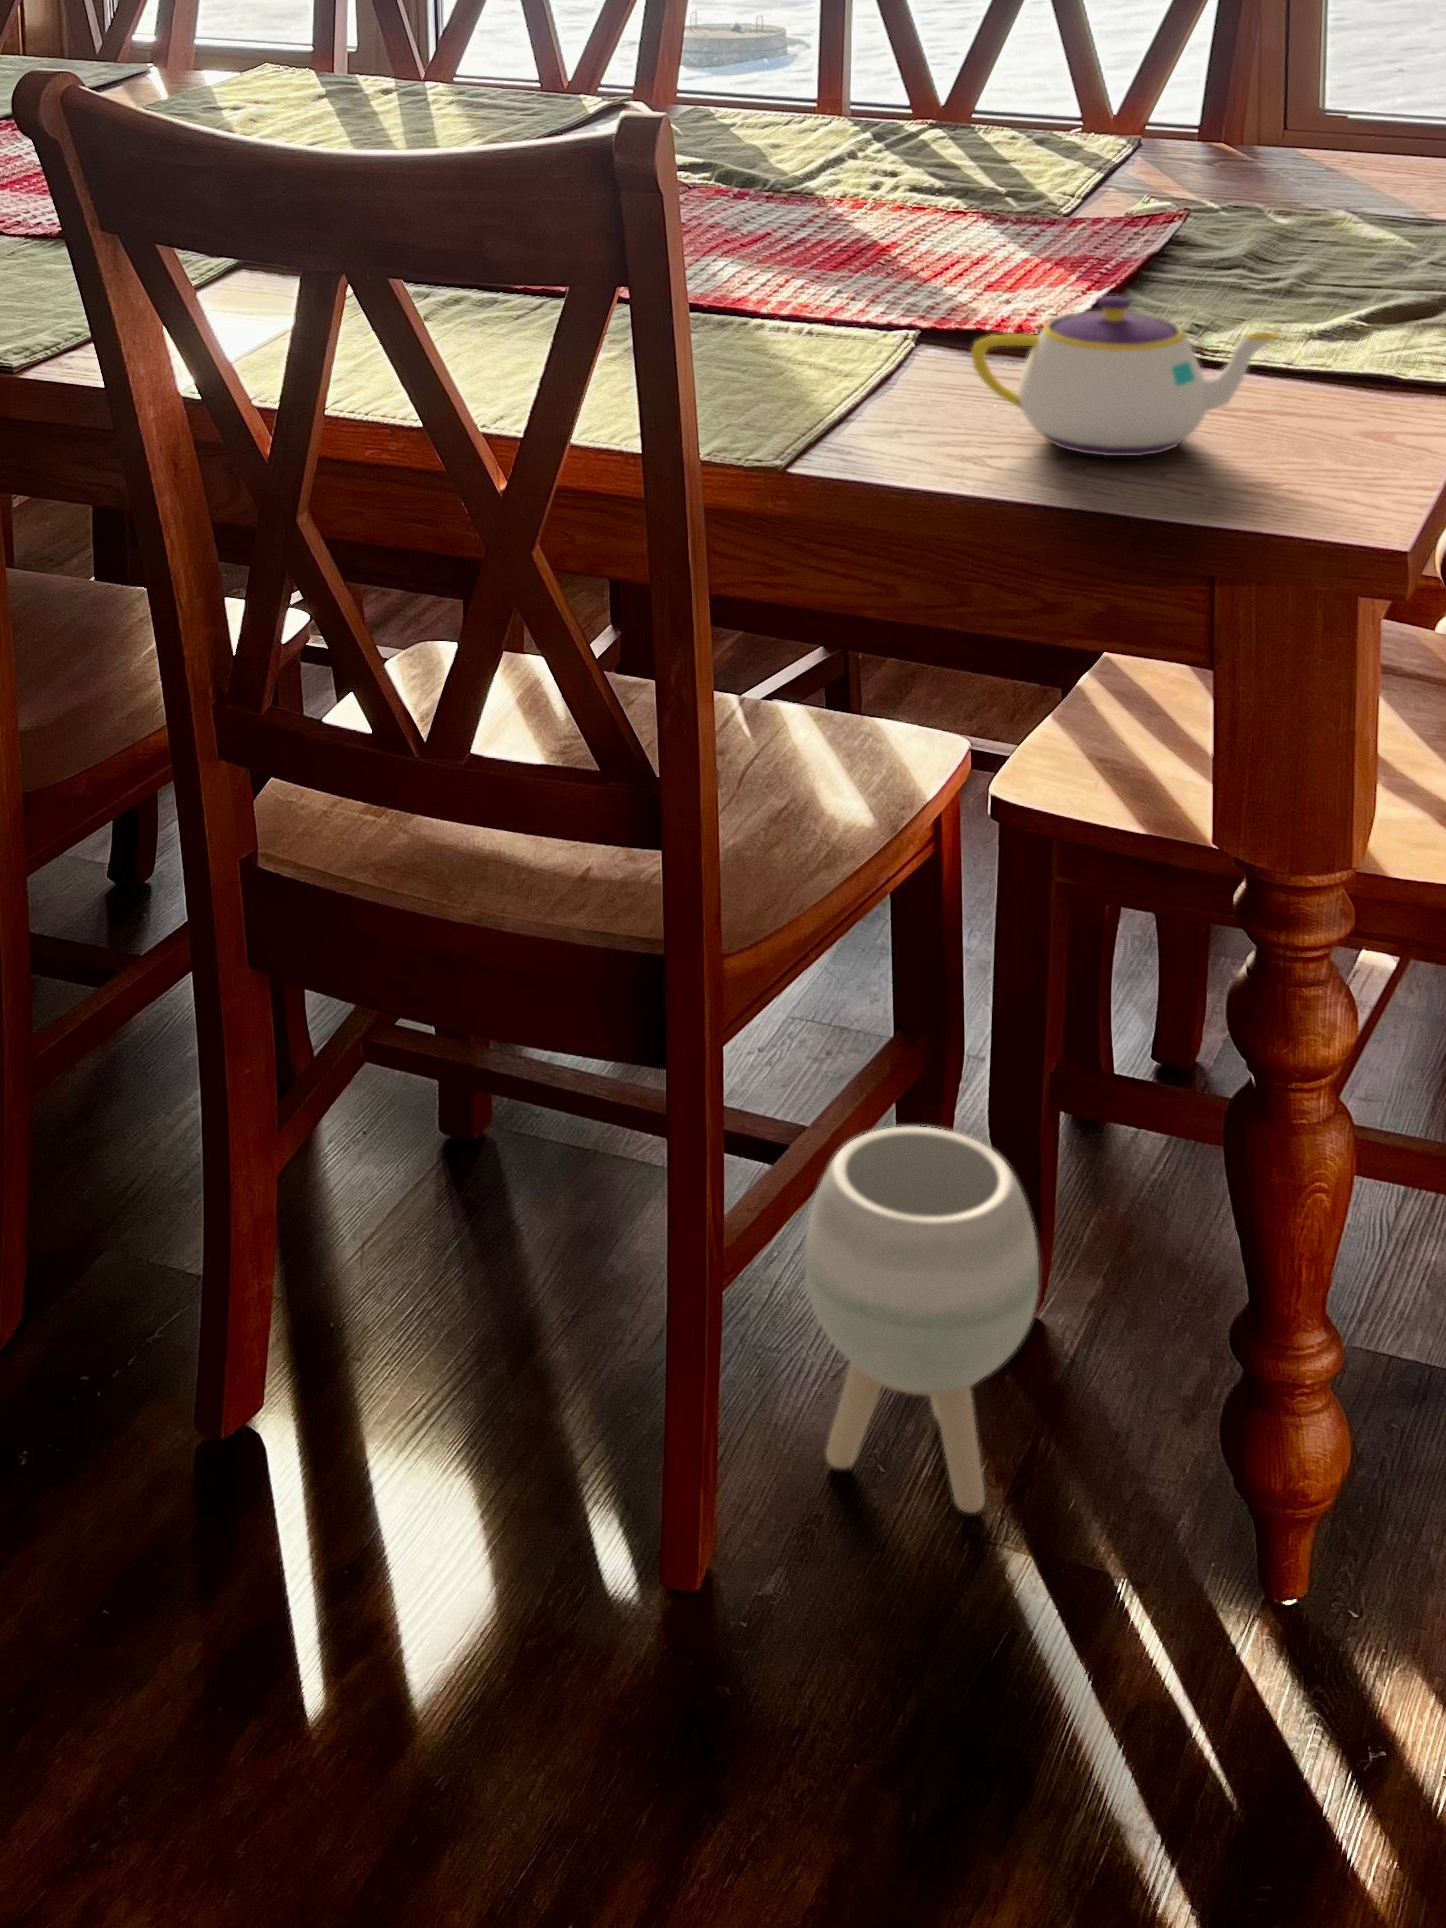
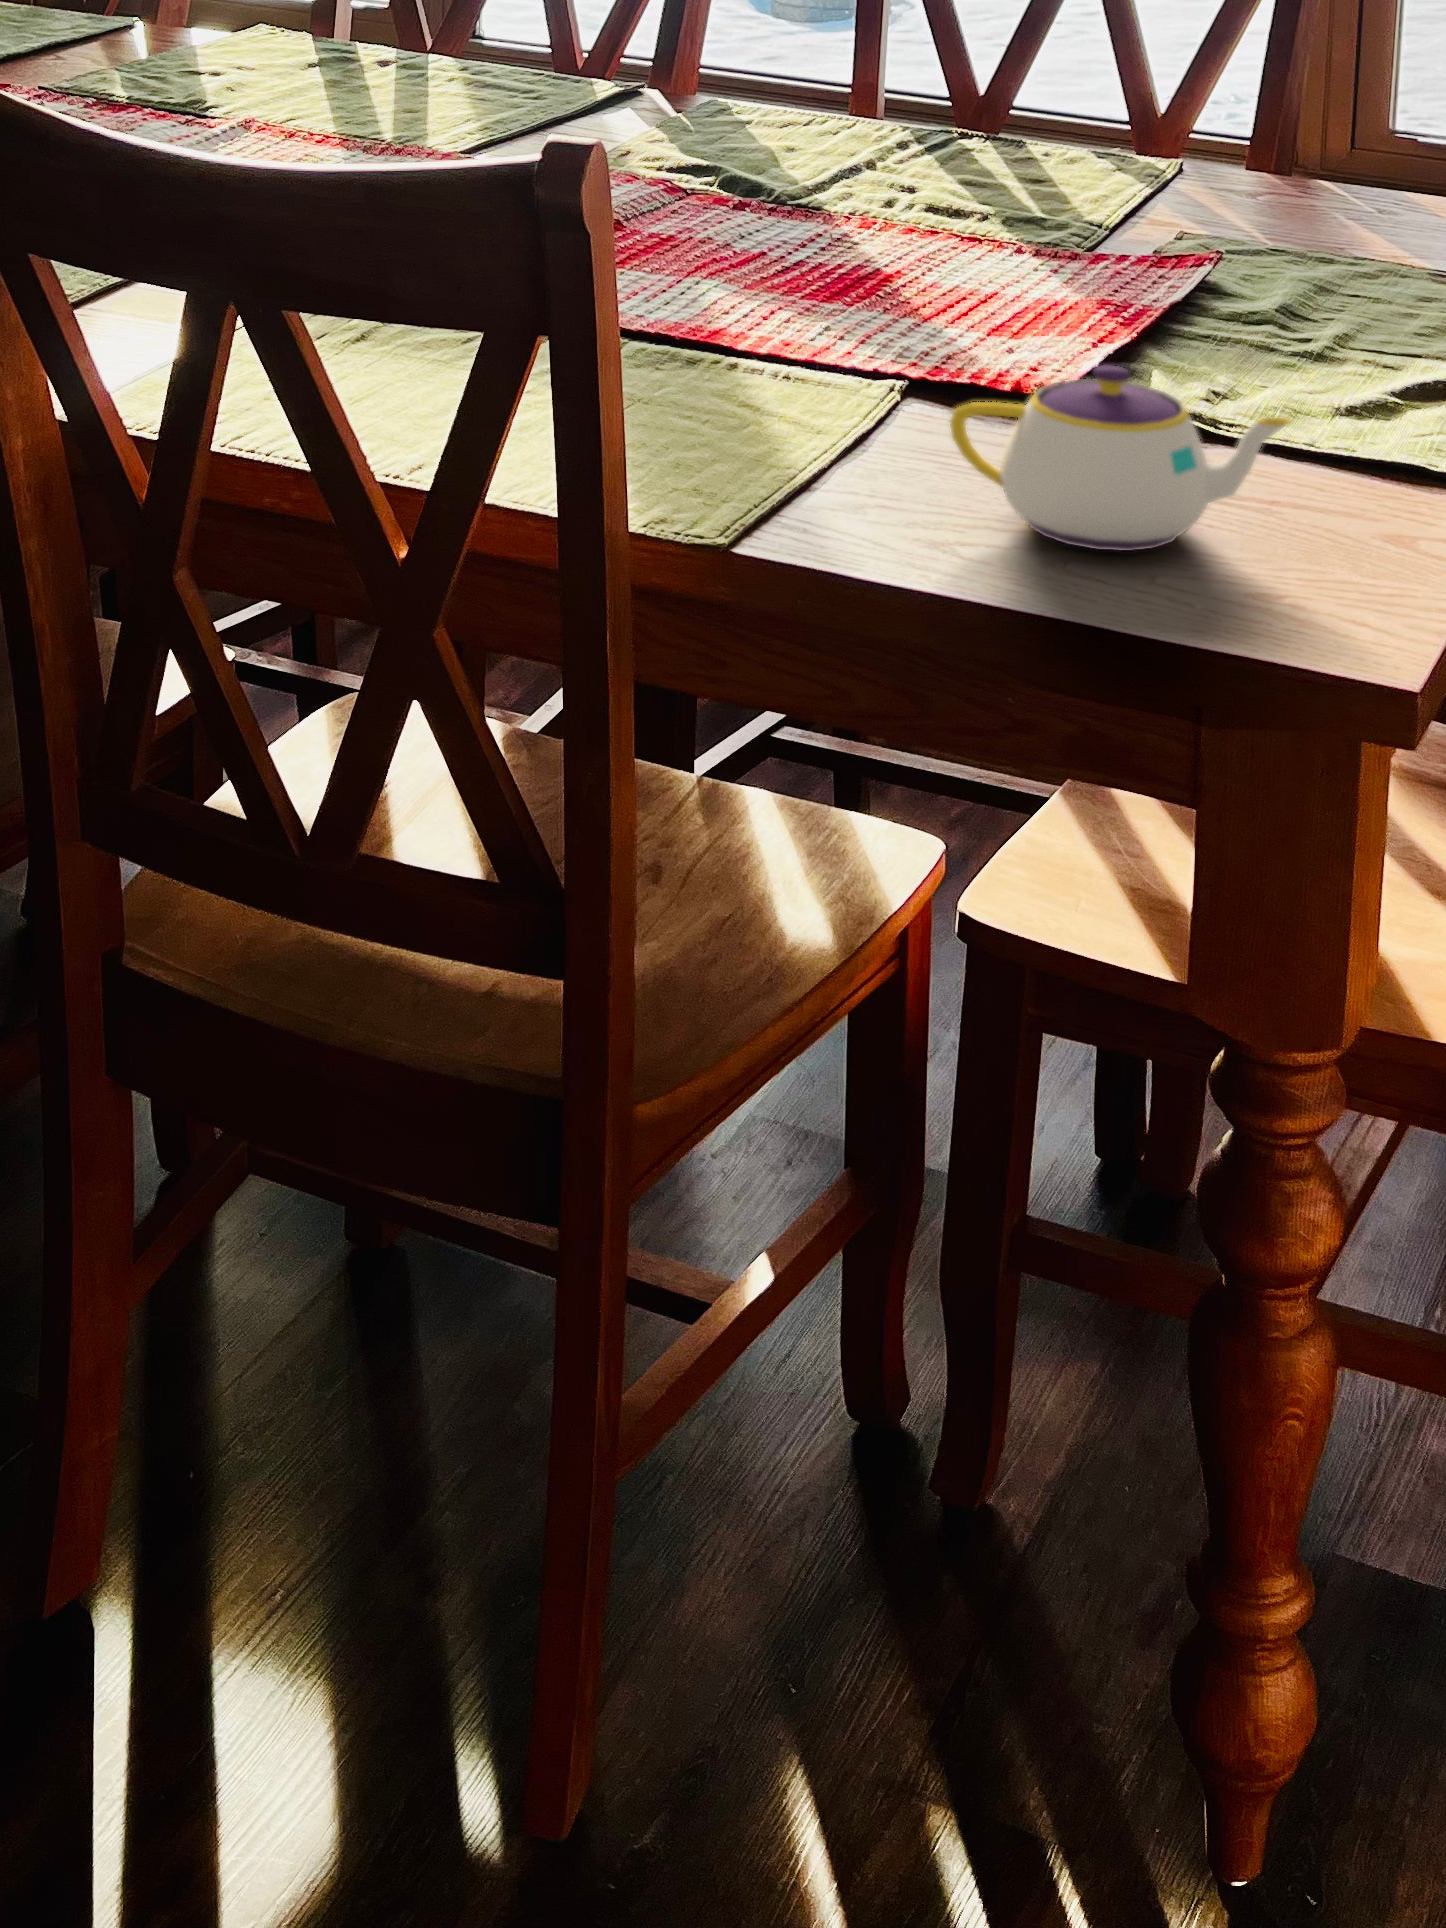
planter: present [805,1127,1039,1513] -> none [715,1292,978,1753]

